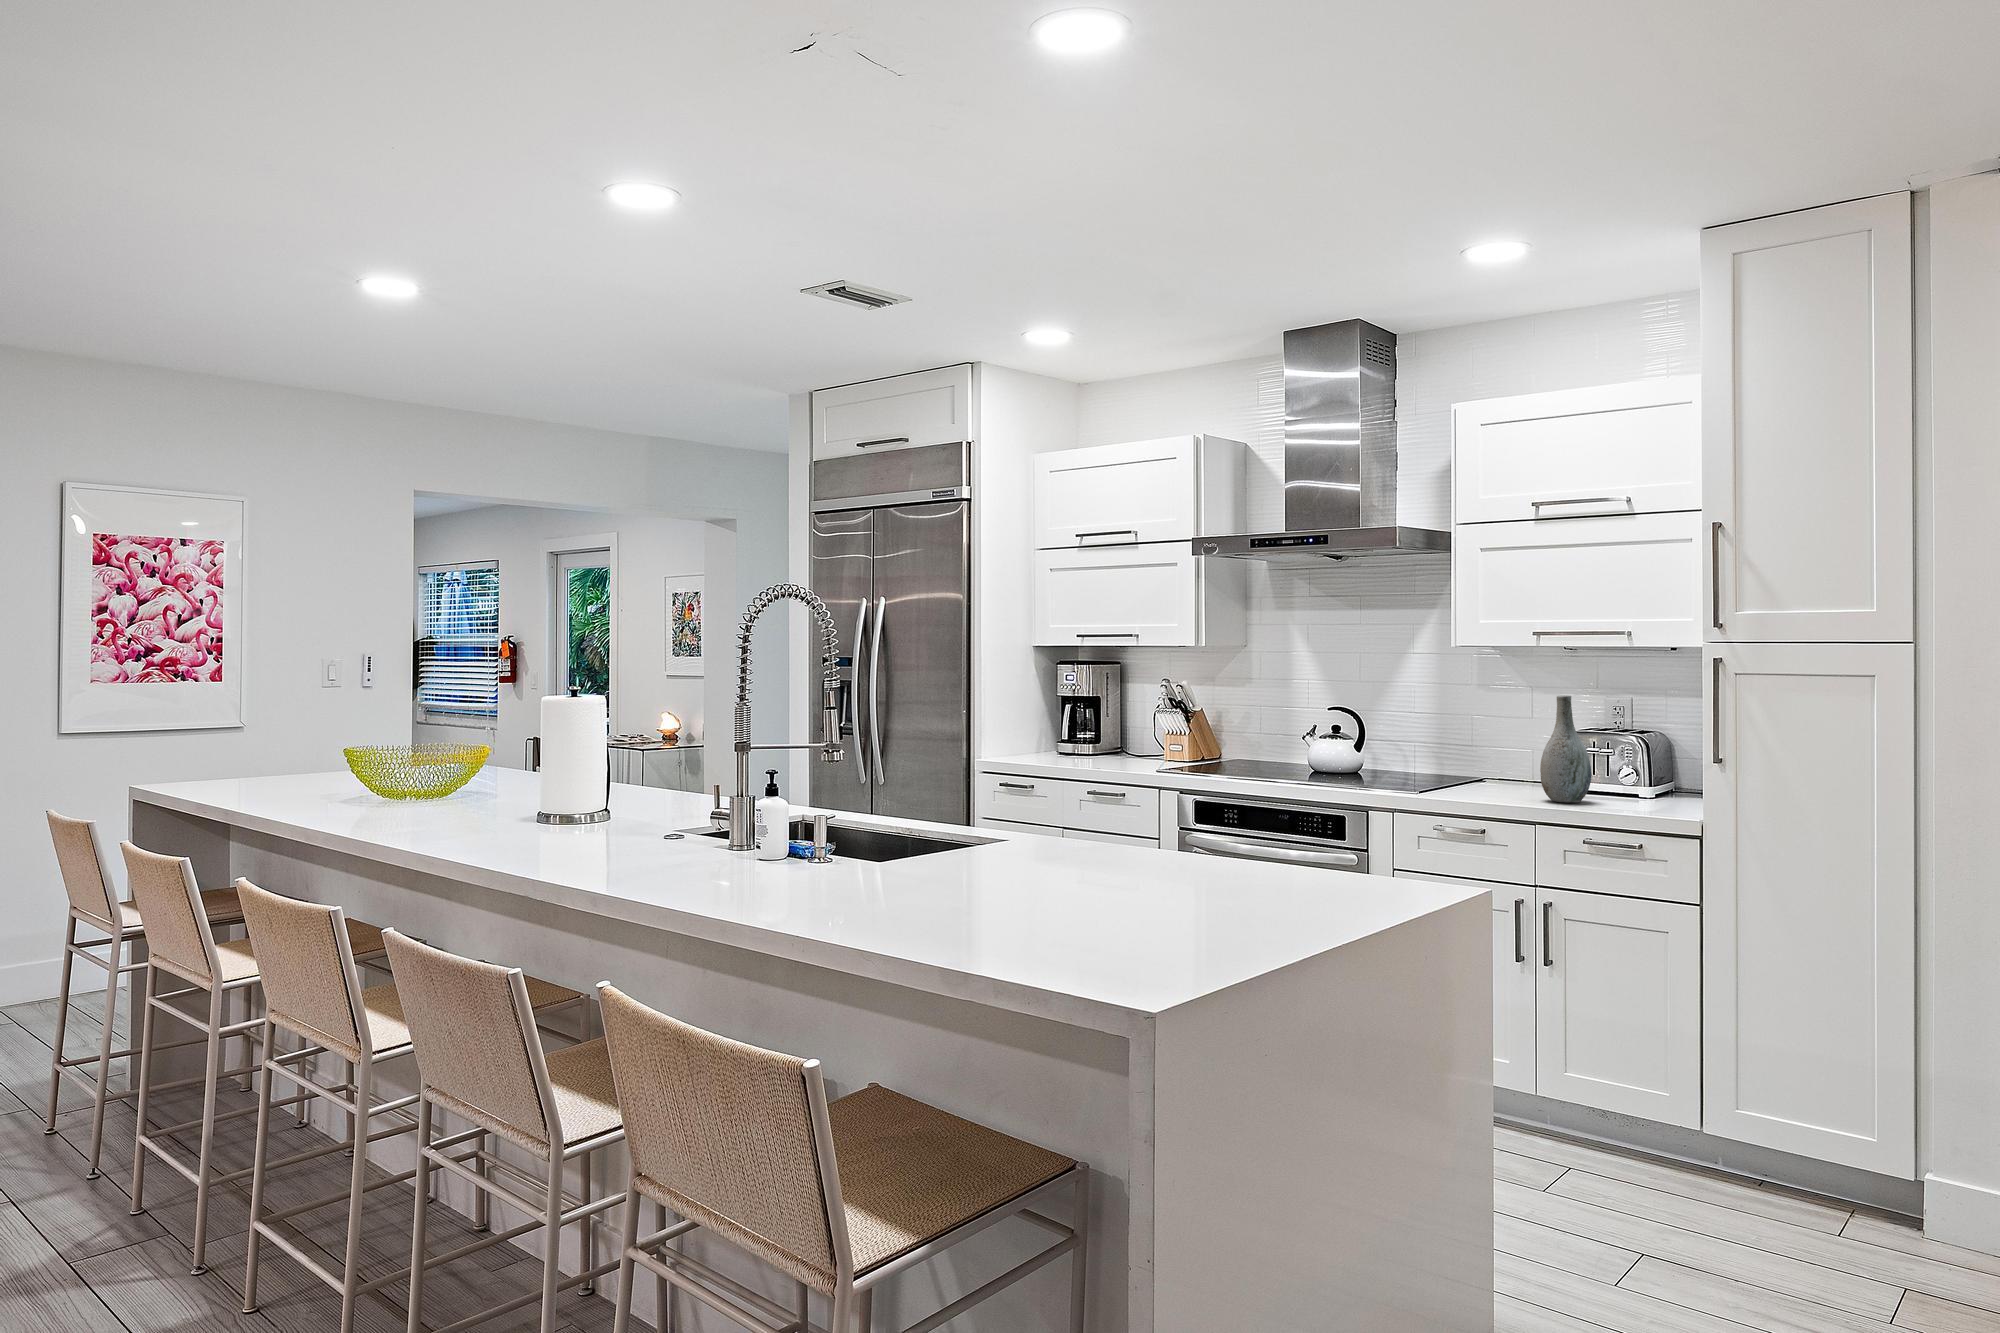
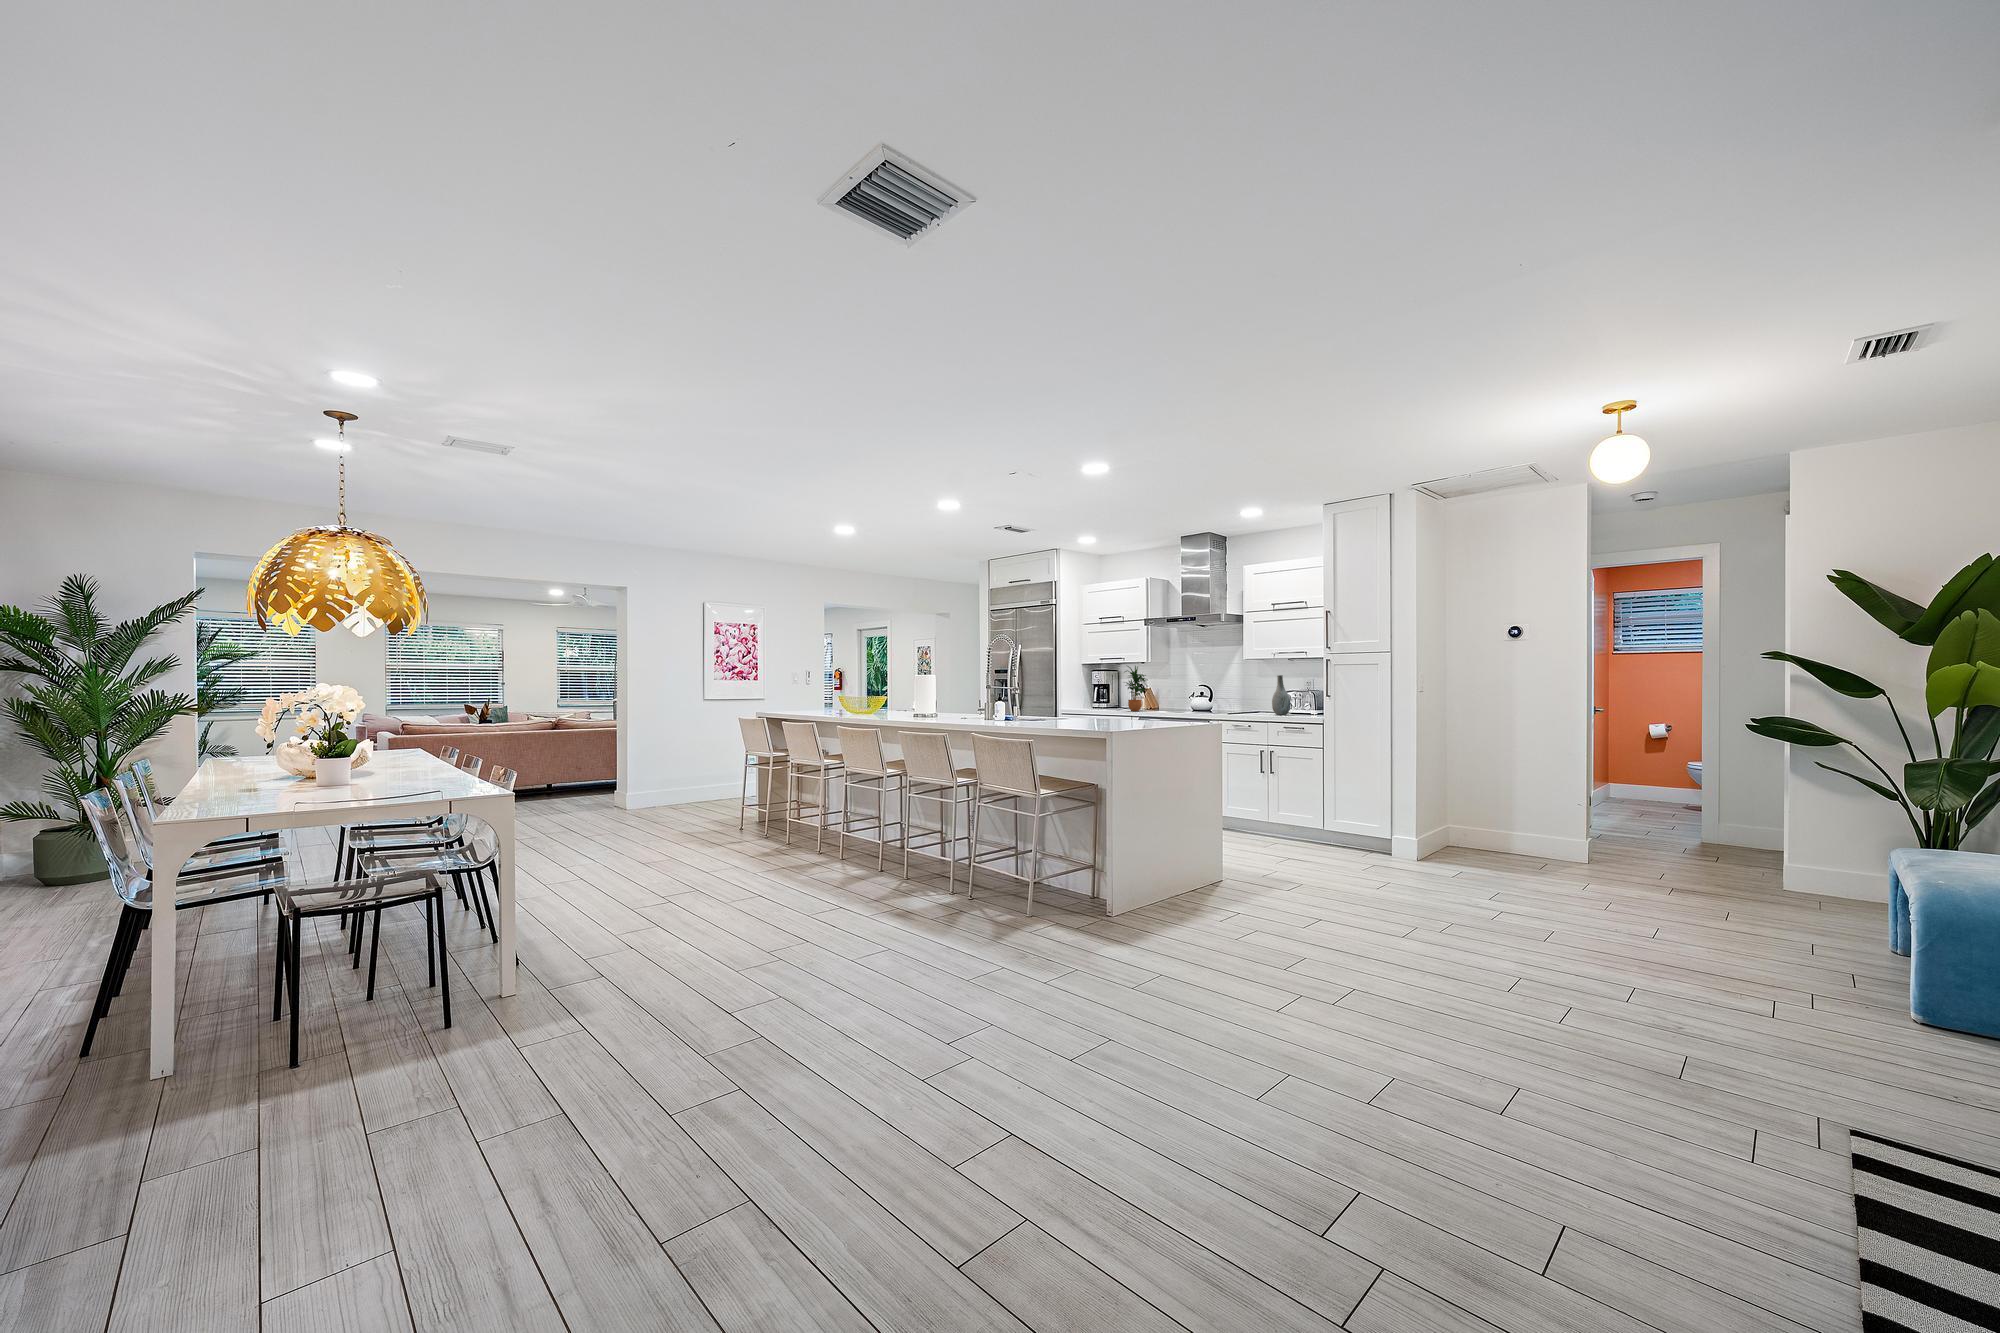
potted plant: none [1134,656,1200,773] -> present [1125,666,1148,711]

